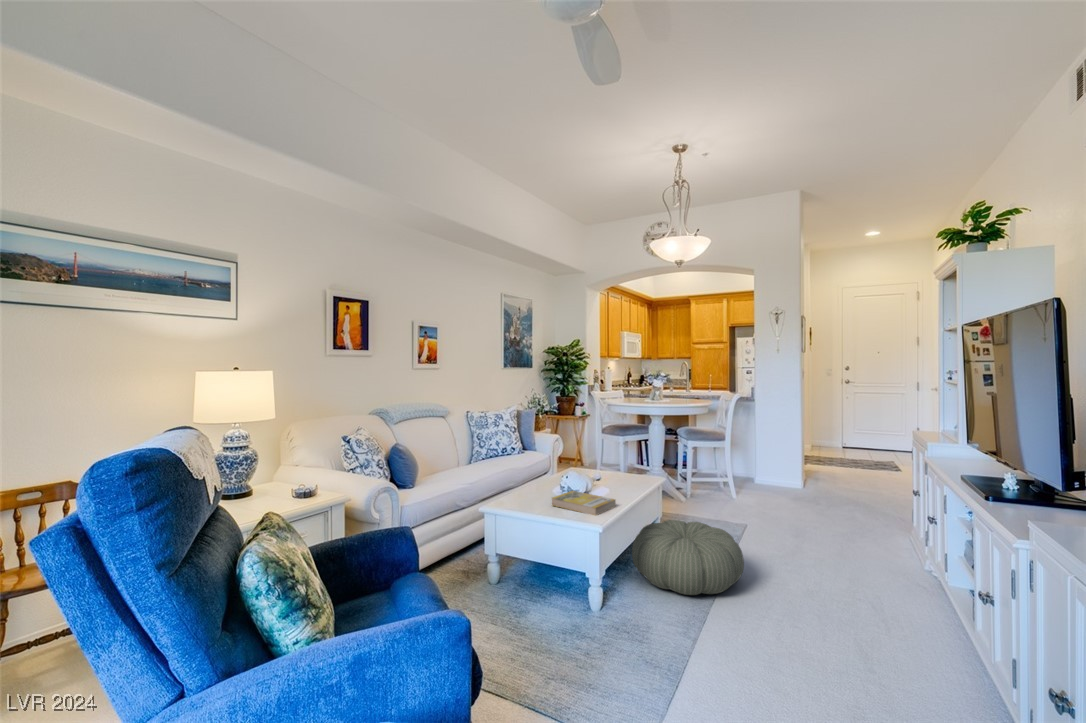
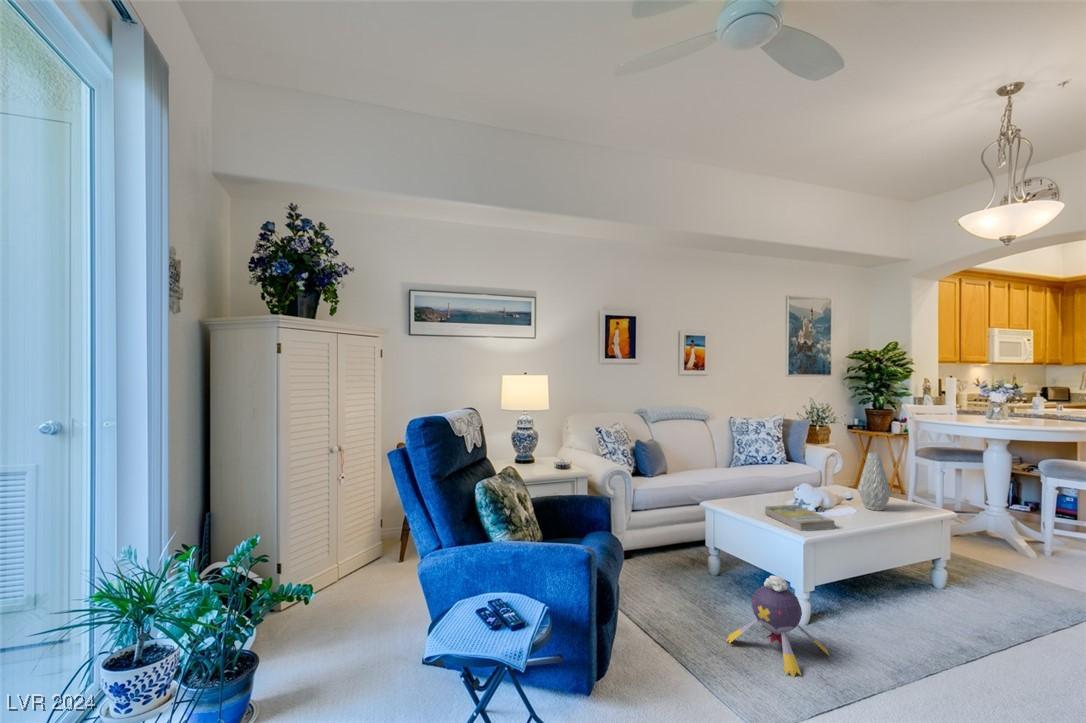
vase: none [607,432,632,483] -> present [858,452,891,511]
pouf: present [632,520,744,595] -> none [860,561,1023,660]
plush toy: none [559,567,646,667] -> present [726,576,829,677]

